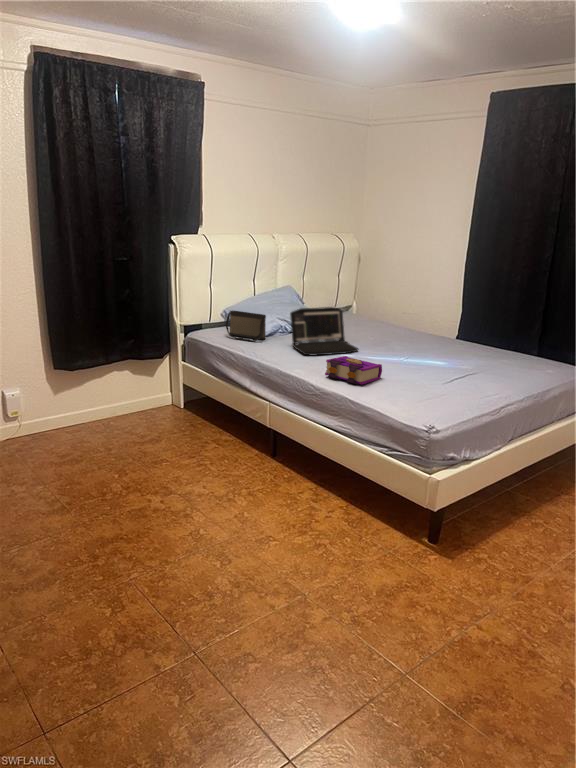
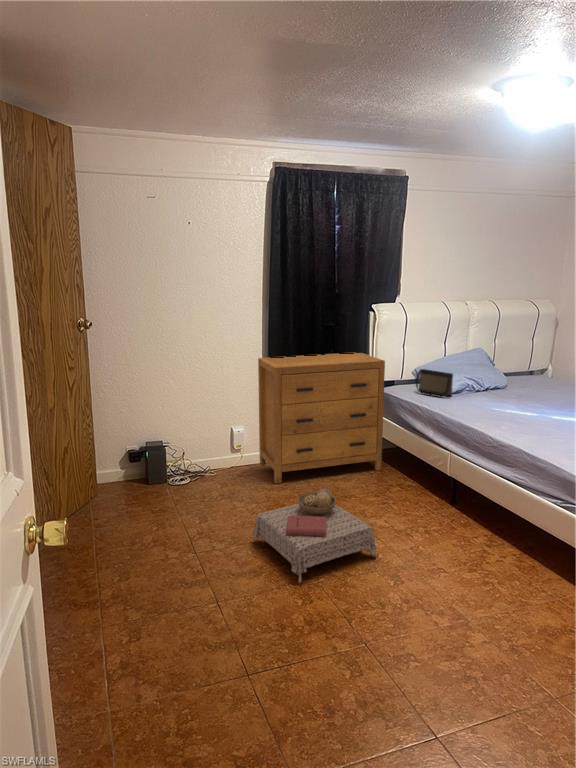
dresser: none [32,293,193,456] -> present [258,353,385,483]
laptop: present [290,307,358,355] -> none [476,368,543,412]
book: present [325,356,382,385] -> none [503,413,562,439]
ottoman: none [41,462,197,587] -> present [253,488,376,583]

